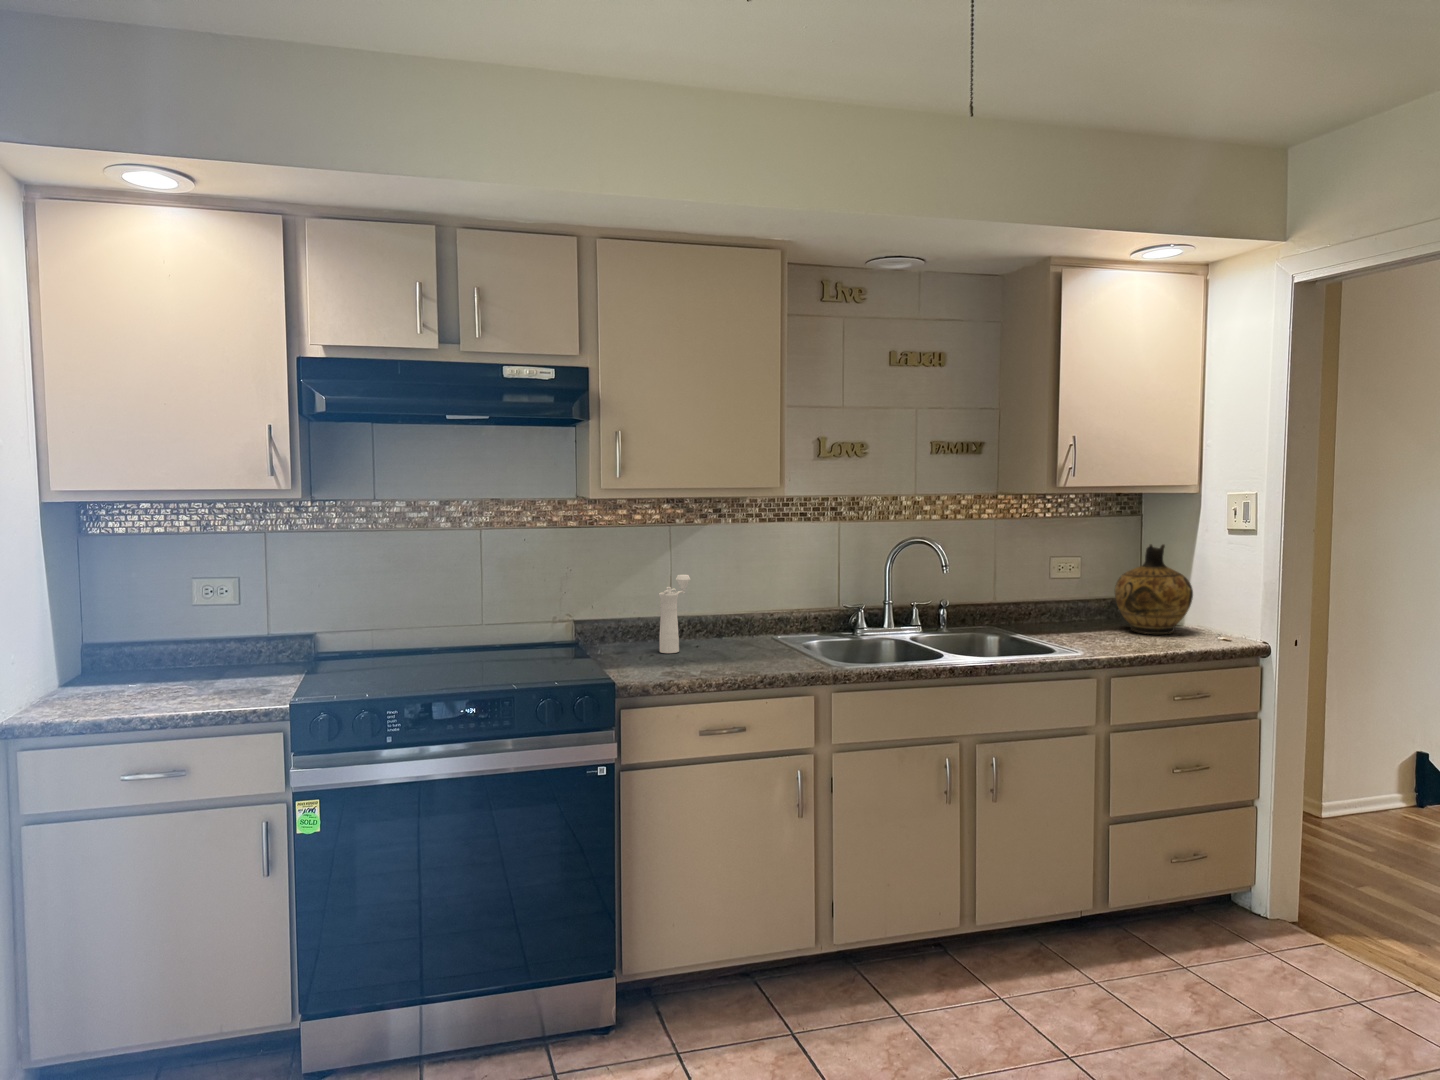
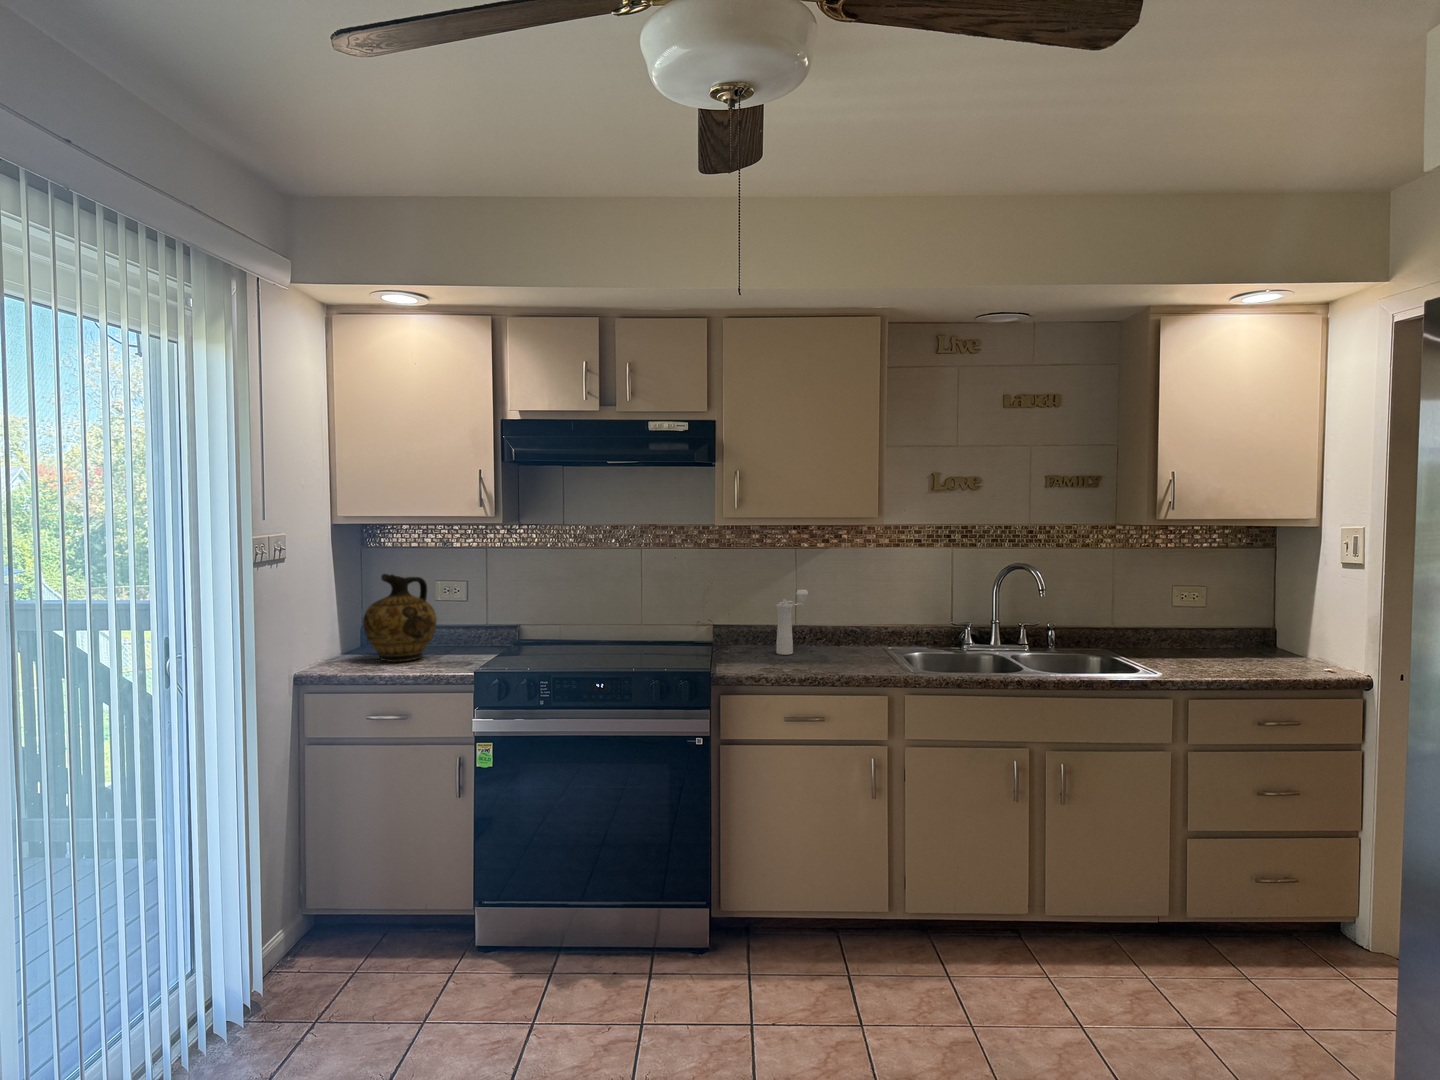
ceramic jug: present [1115,545,1193,634] -> present [363,574,437,662]

